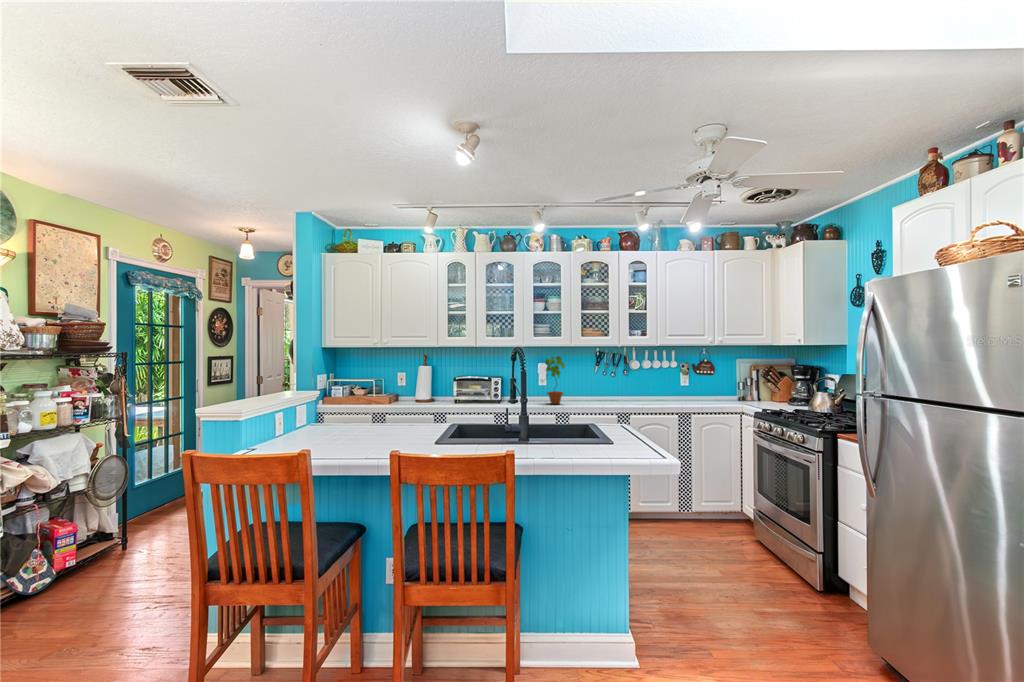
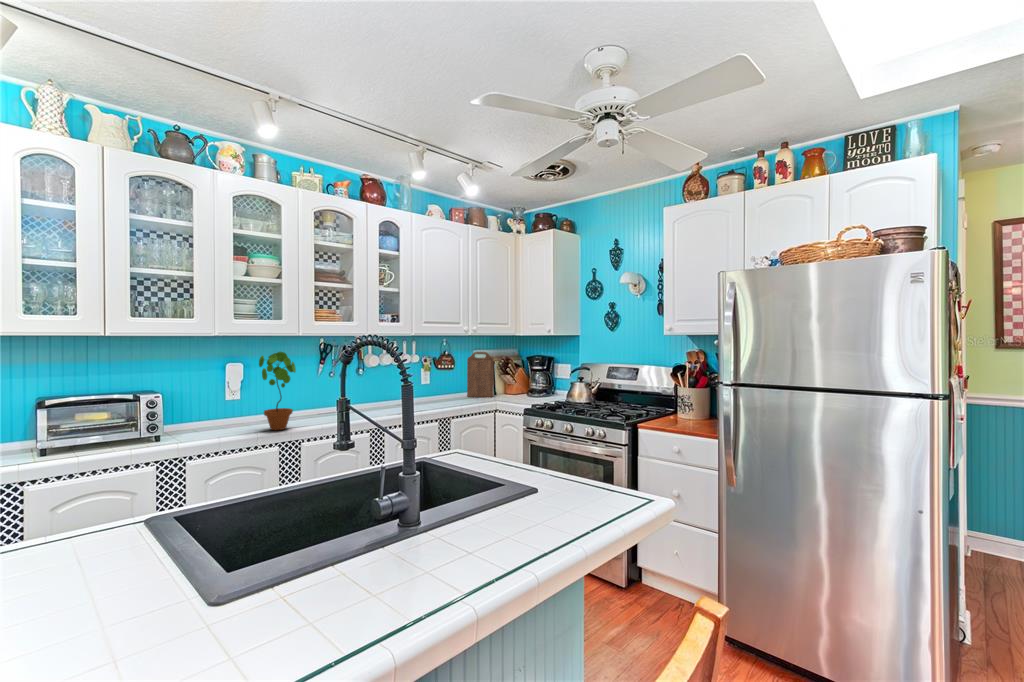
cutting board: none [721,360,746,402] -> present [467,352,494,397]

